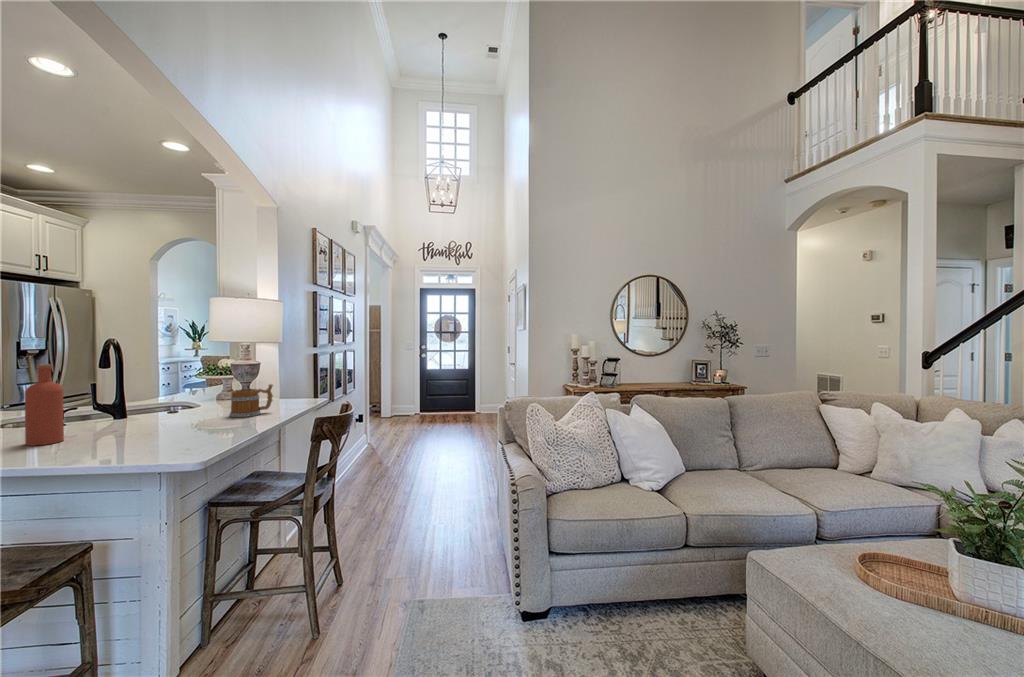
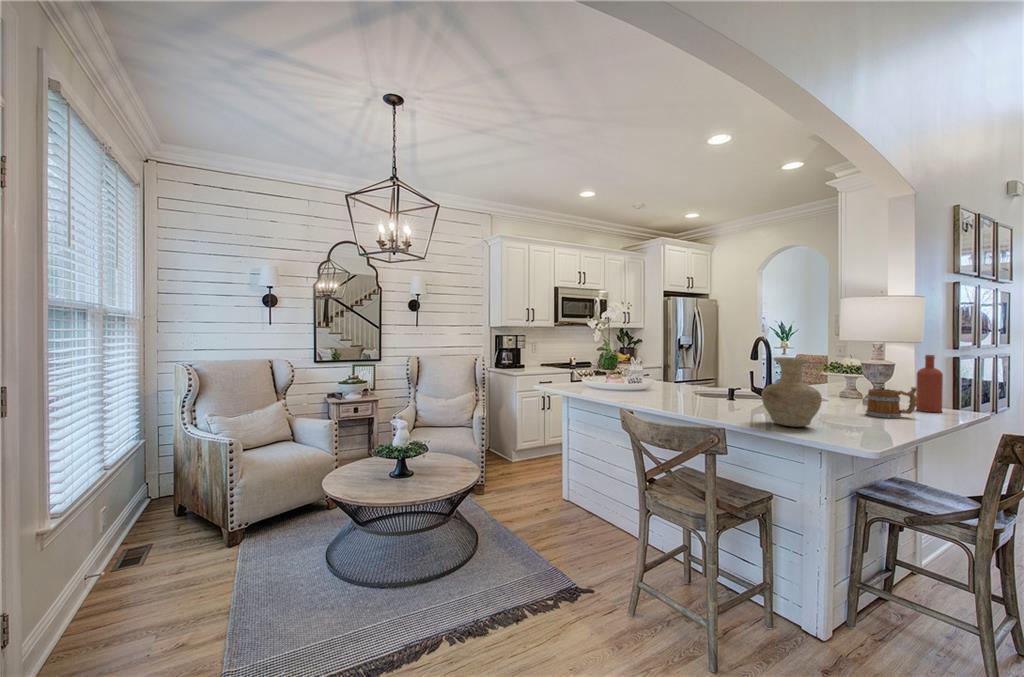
bottle: present [25,364,64,446] -> present [916,355,943,412]
vase: none [80,366,163,451] -> present [762,357,822,427]

